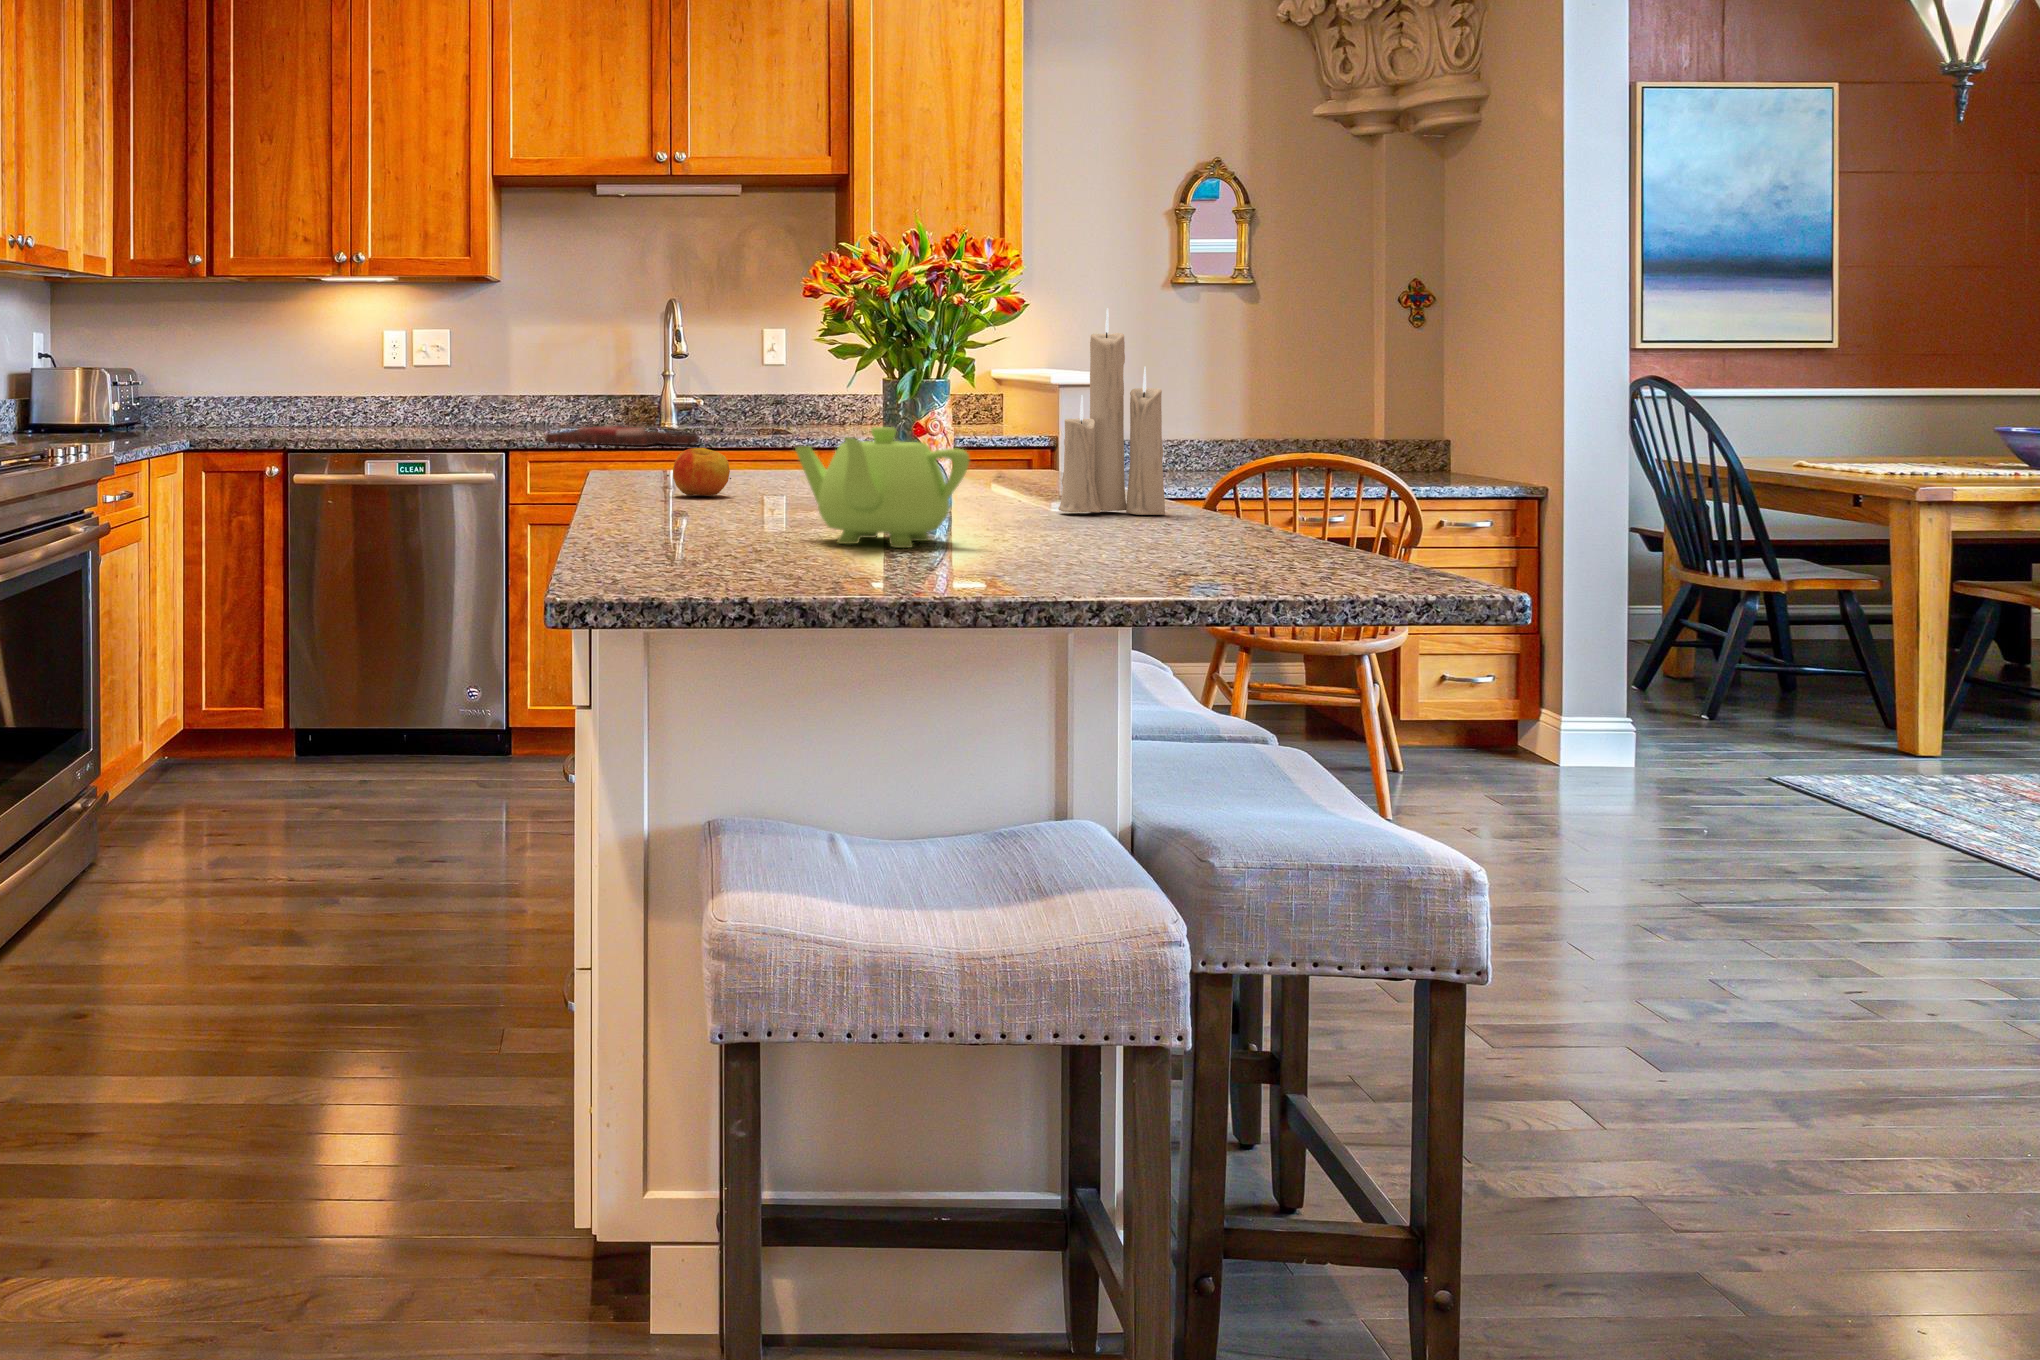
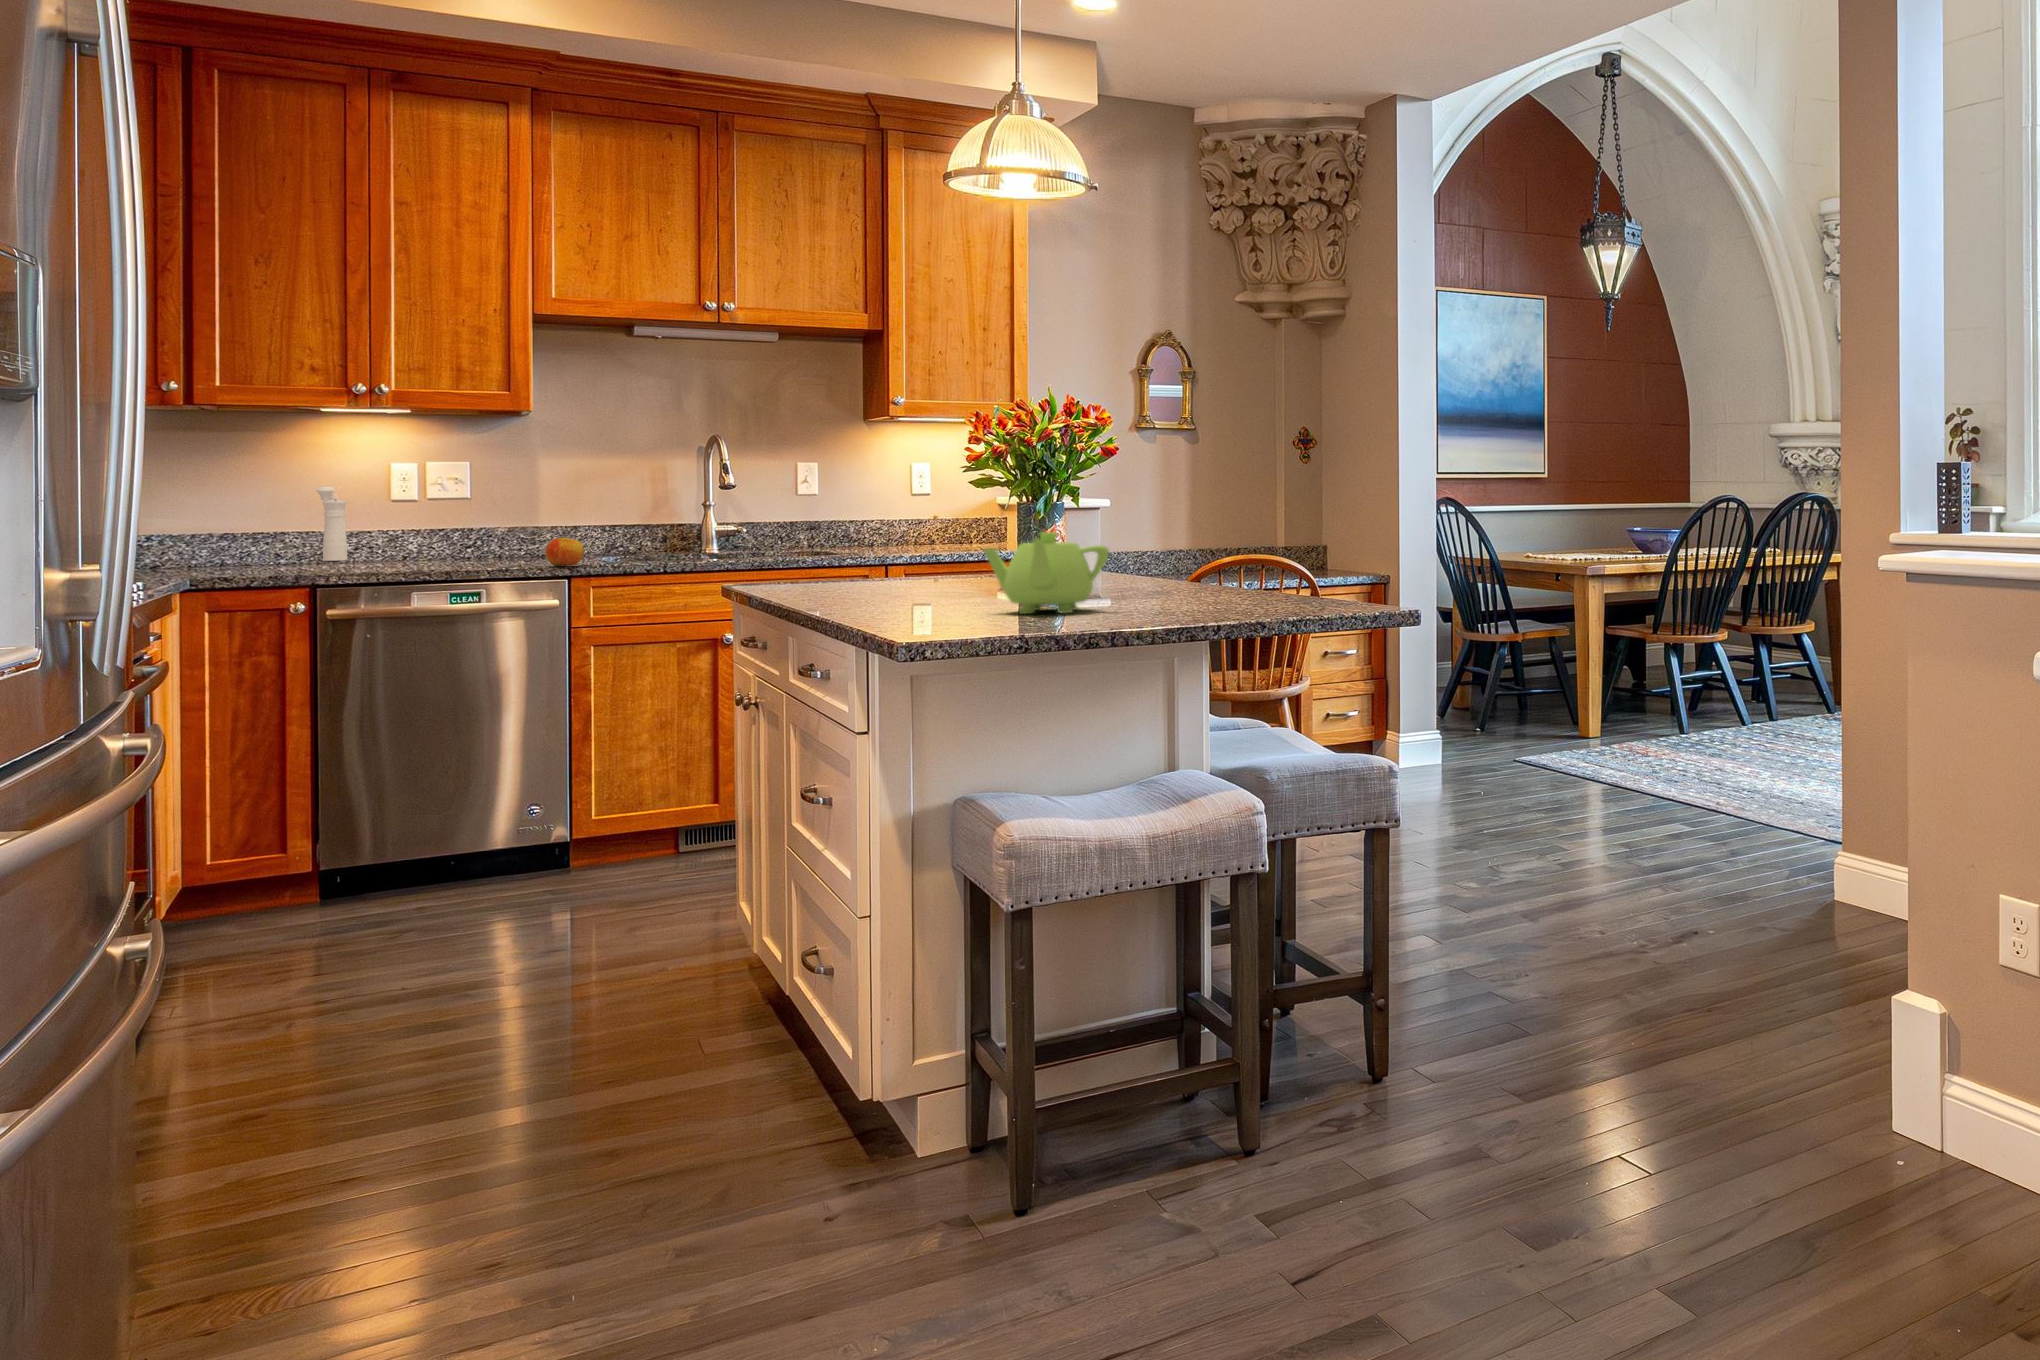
candle: present [1058,308,1165,515] -> none [1135,443,1204,591]
pepper mill: none [324,354,344,426] -> present [316,486,347,561]
cutting board: present [545,424,699,446] -> none [611,546,765,568]
apple: present [673,448,730,496] -> present [545,538,584,566]

